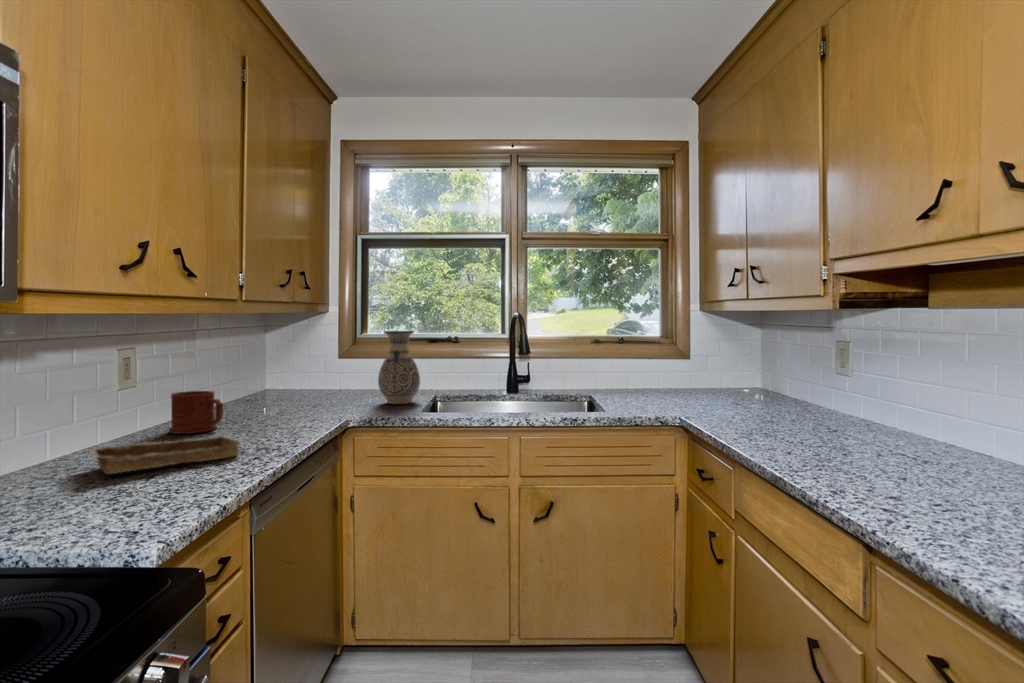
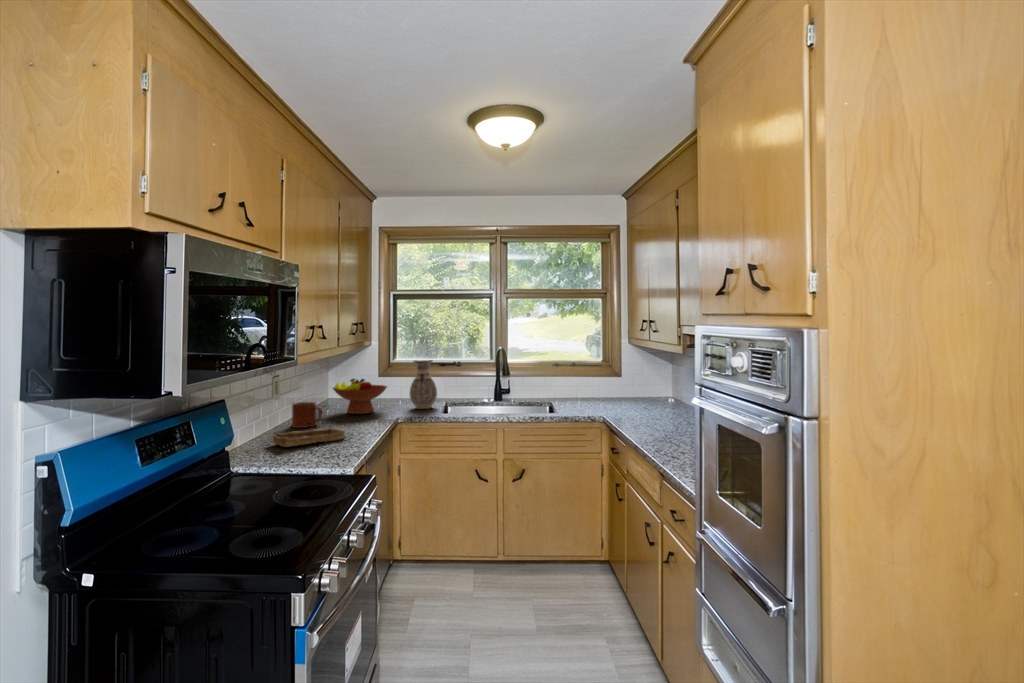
fruit bowl: none [255,356,343,411] -> present [333,379,387,414]

